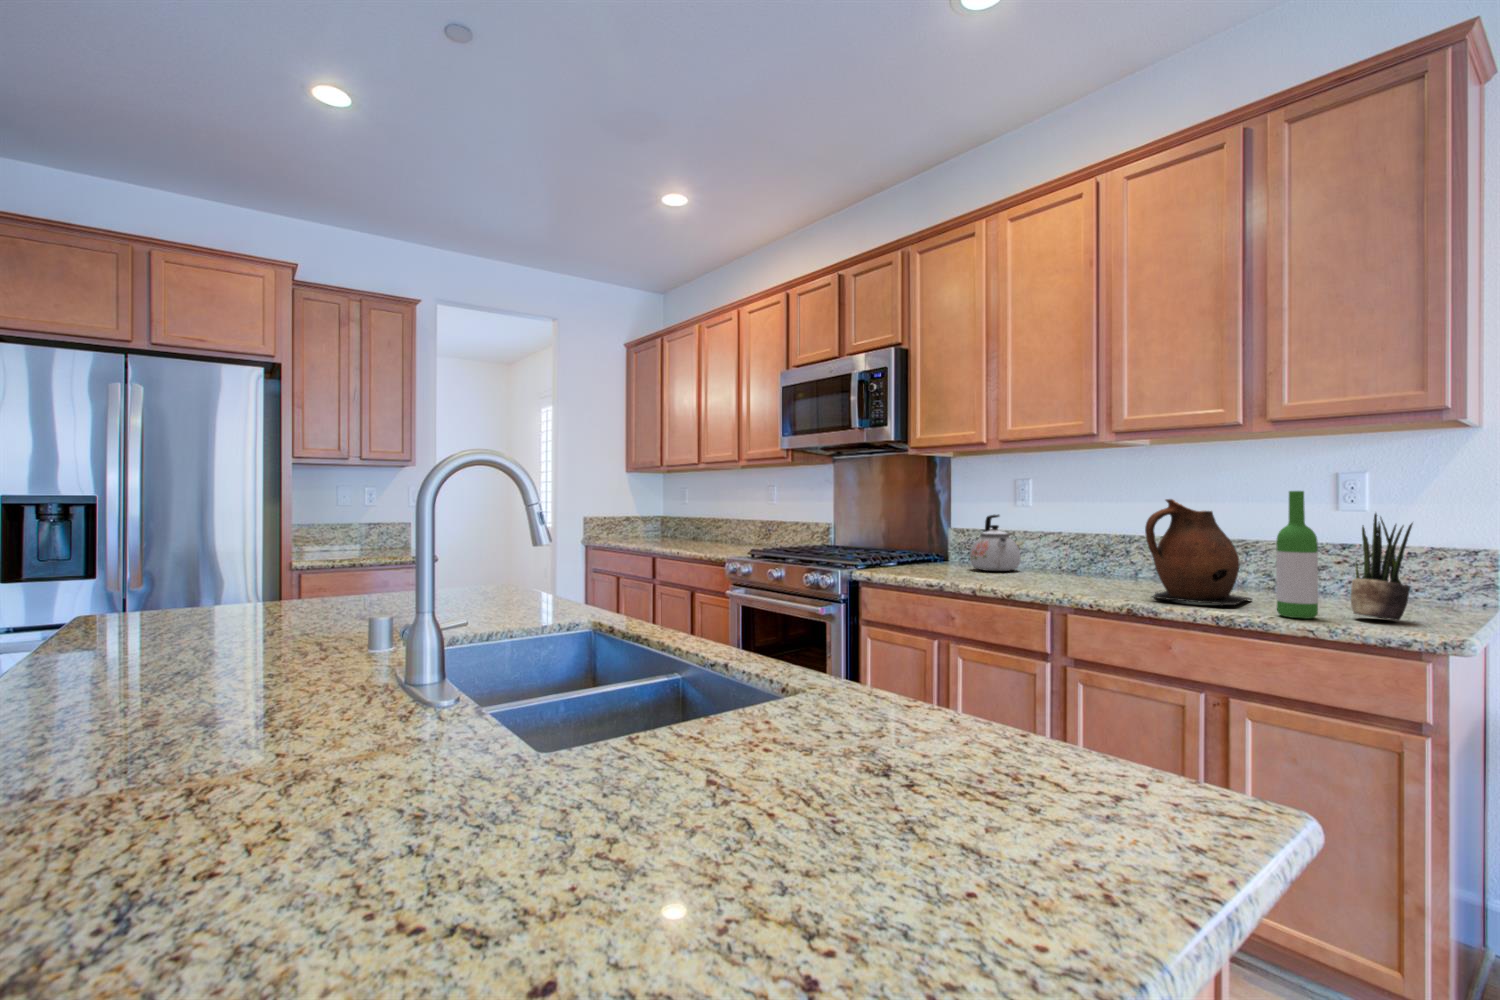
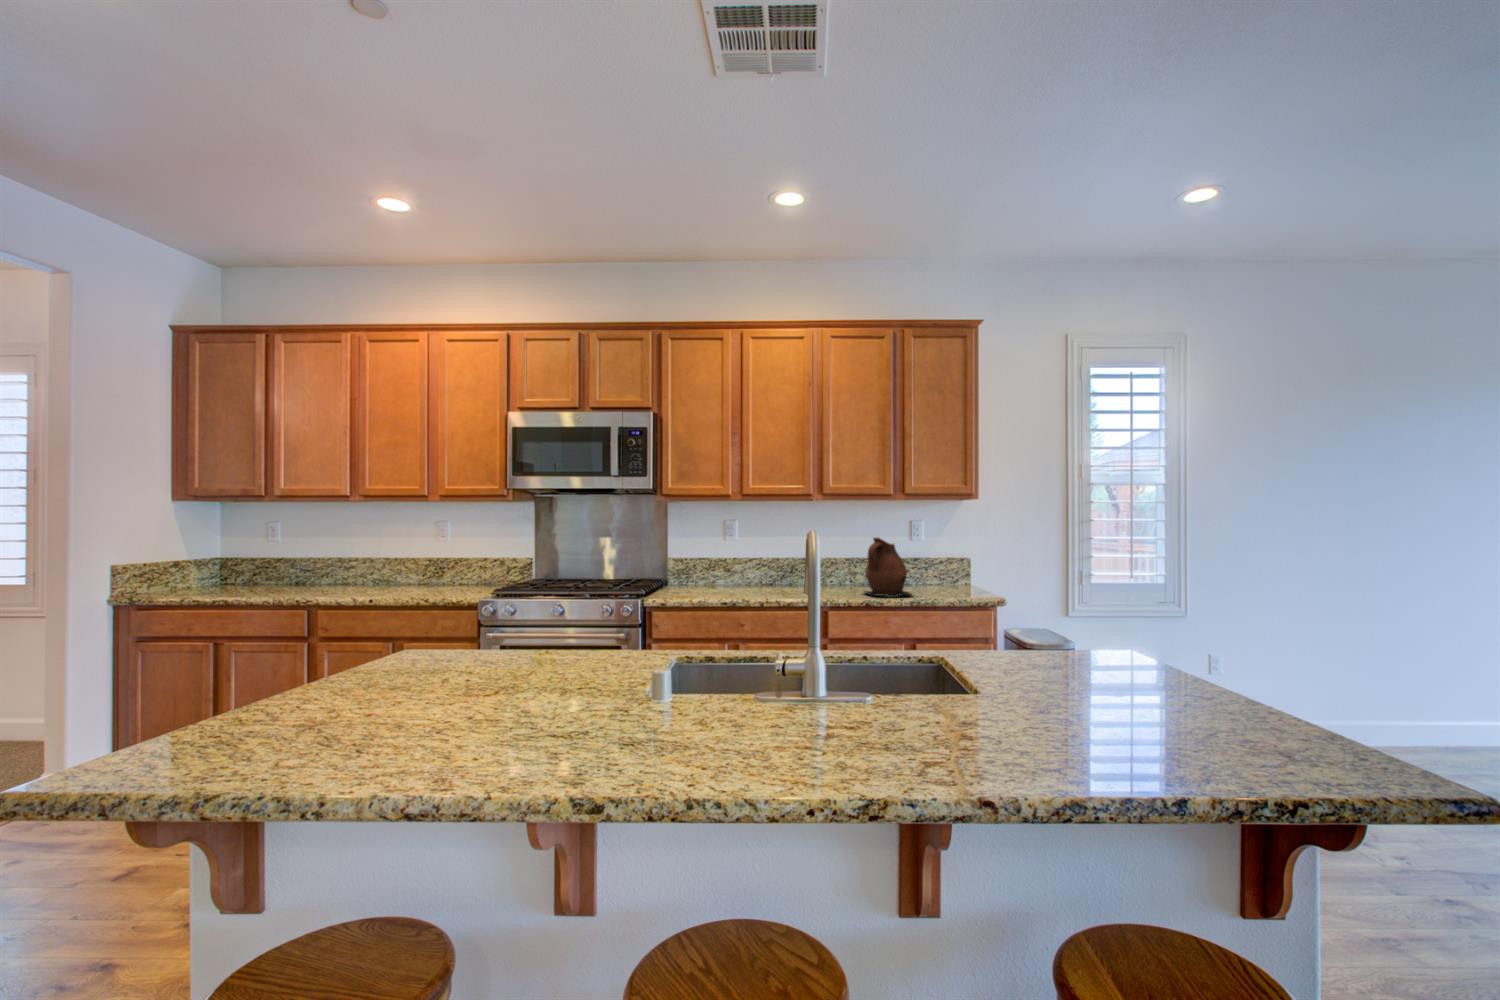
wine bottle: present [1276,491,1318,619] -> none [935,533,952,598]
potted plant: present [1351,513,1413,620] -> none [956,543,977,594]
kettle: present [970,515,1021,571] -> none [707,547,742,589]

